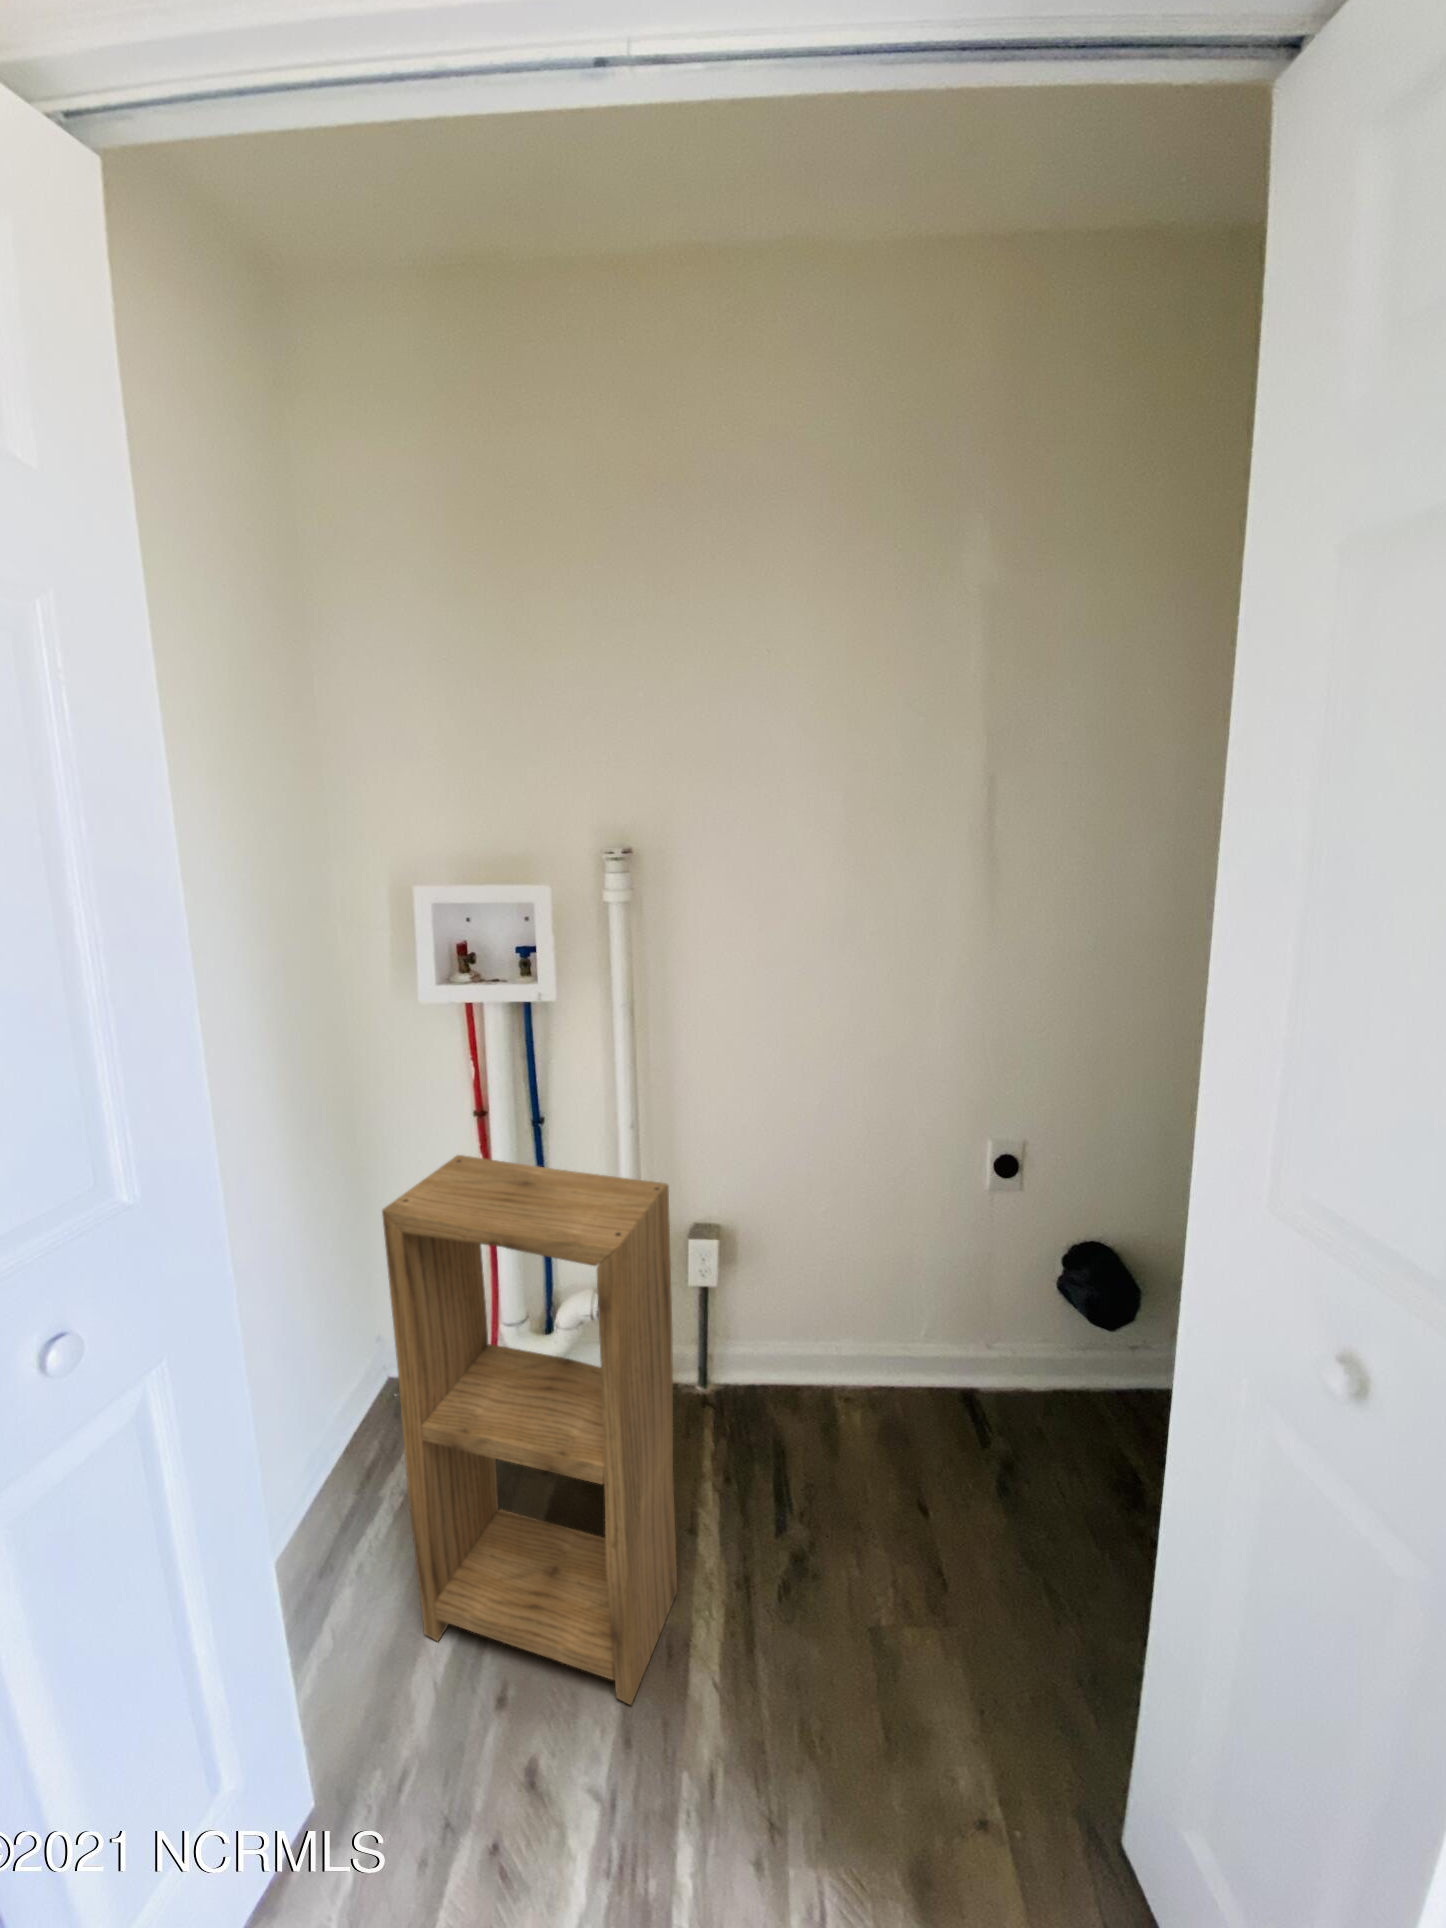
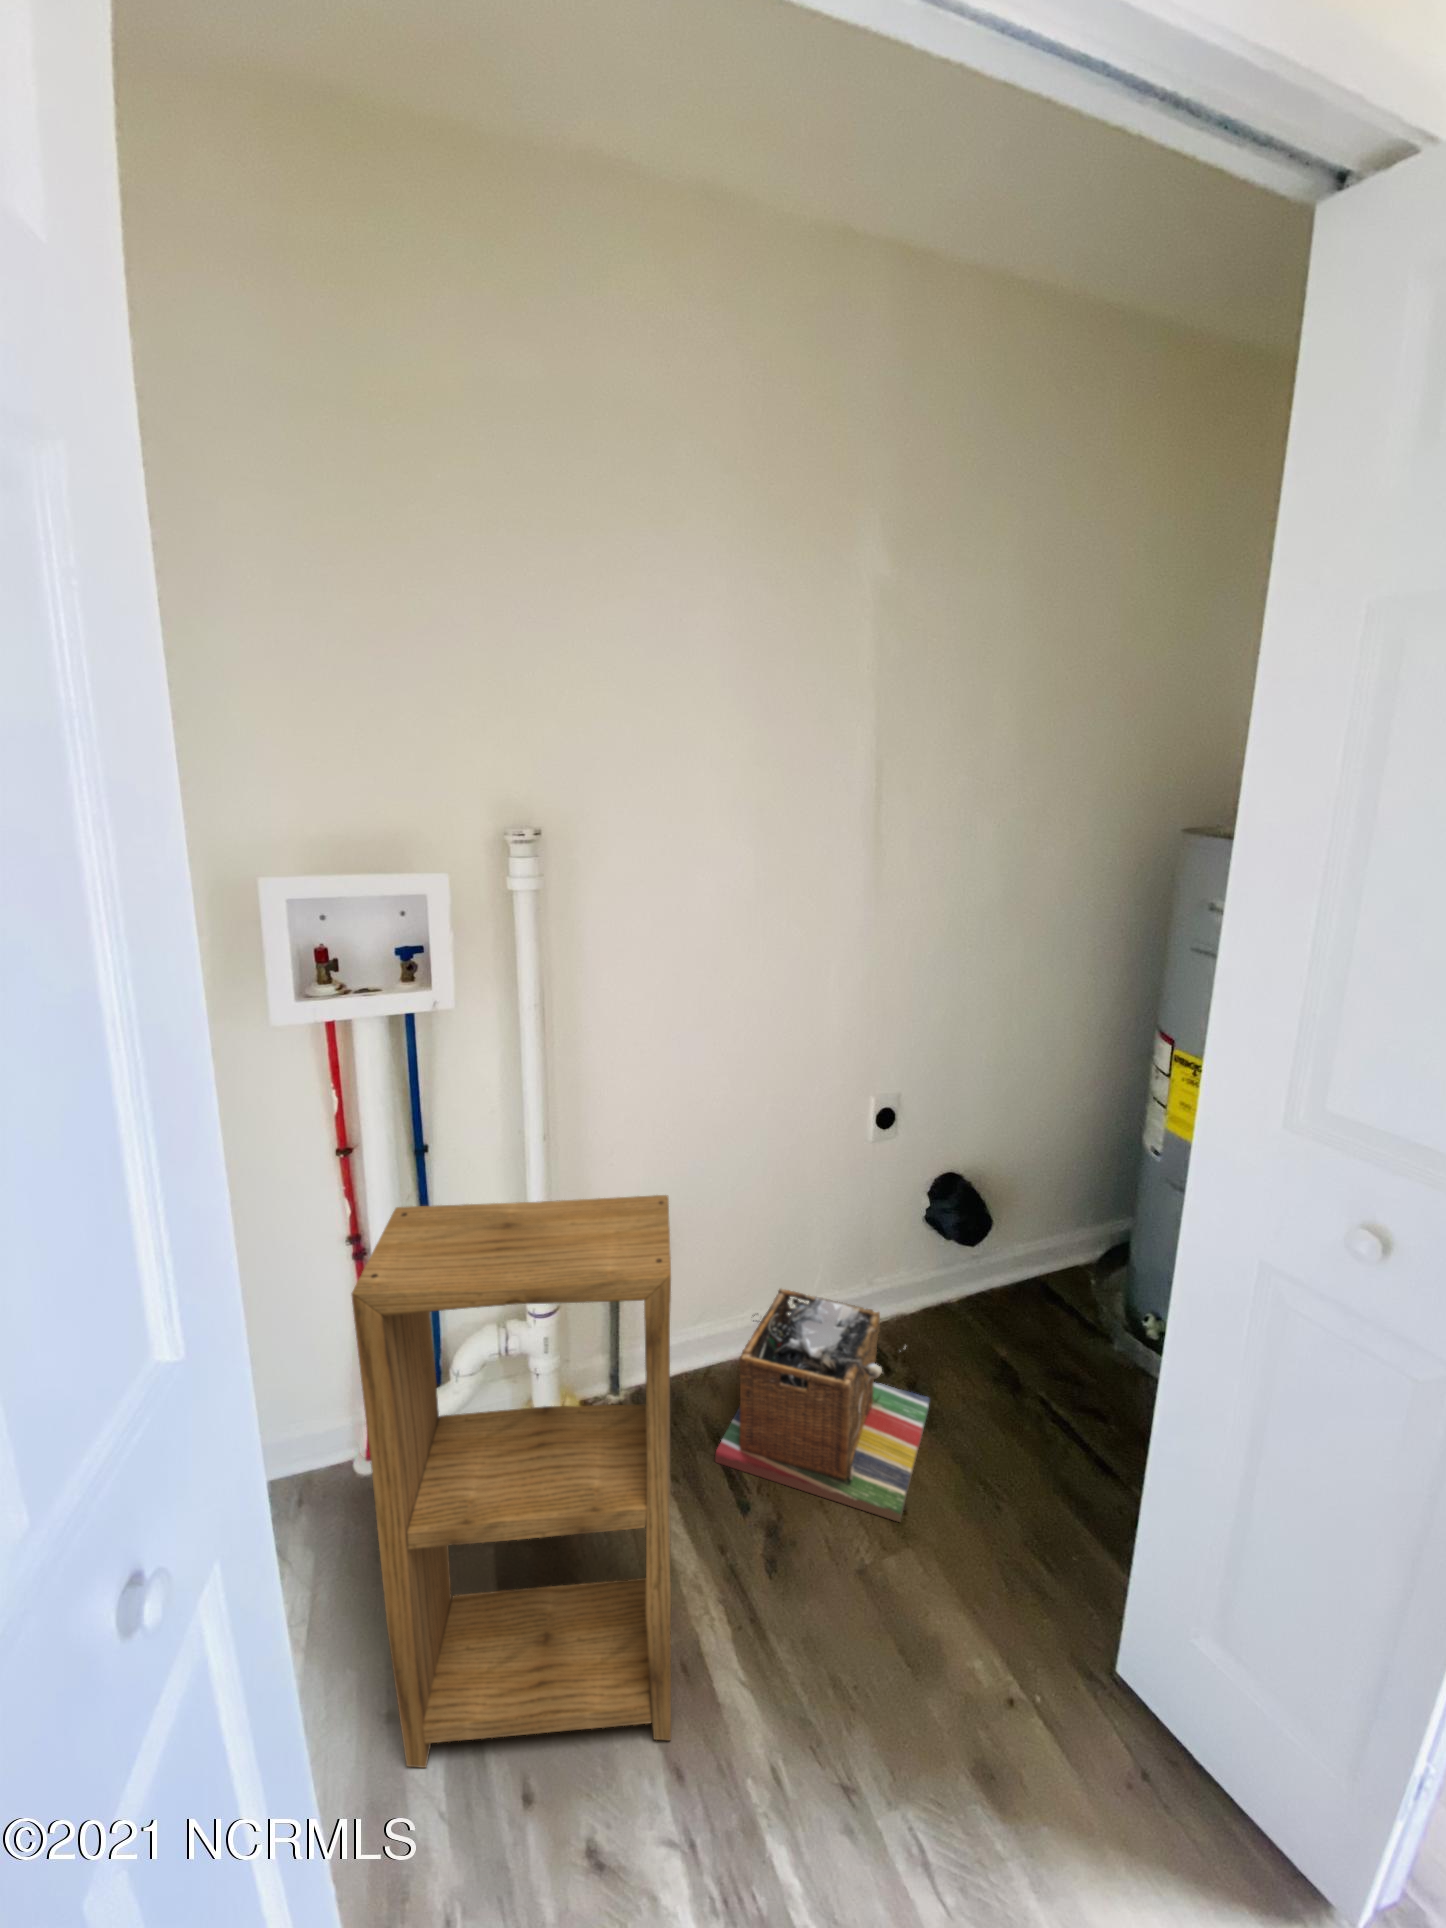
laundry basket: none [771,1320,1015,1593] -> present [715,1289,930,1522]

